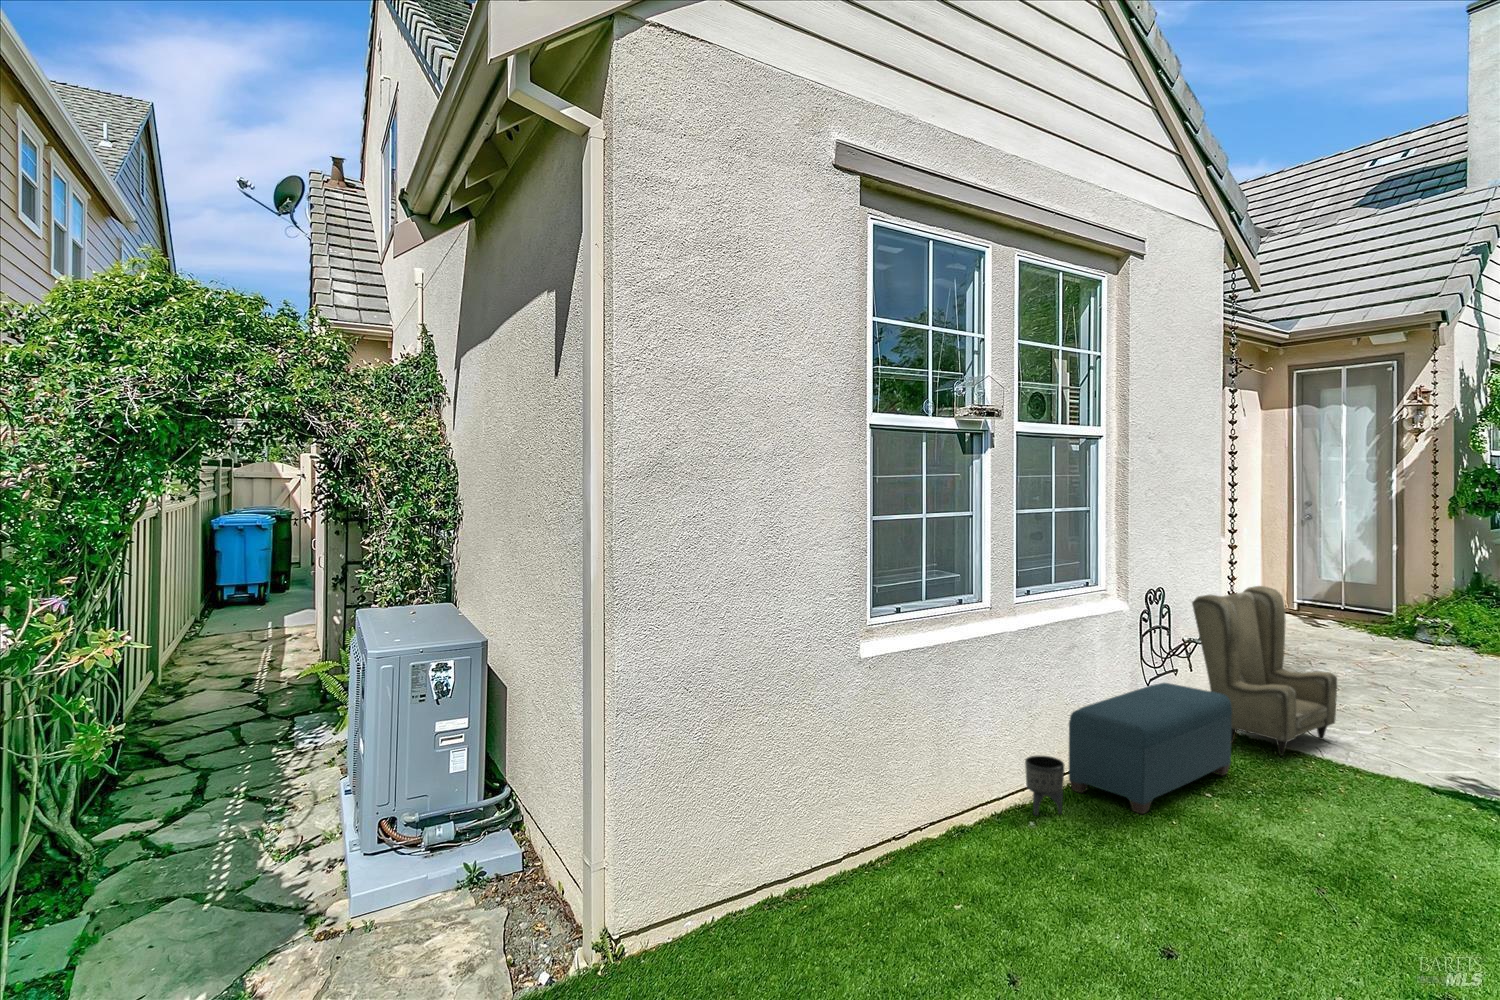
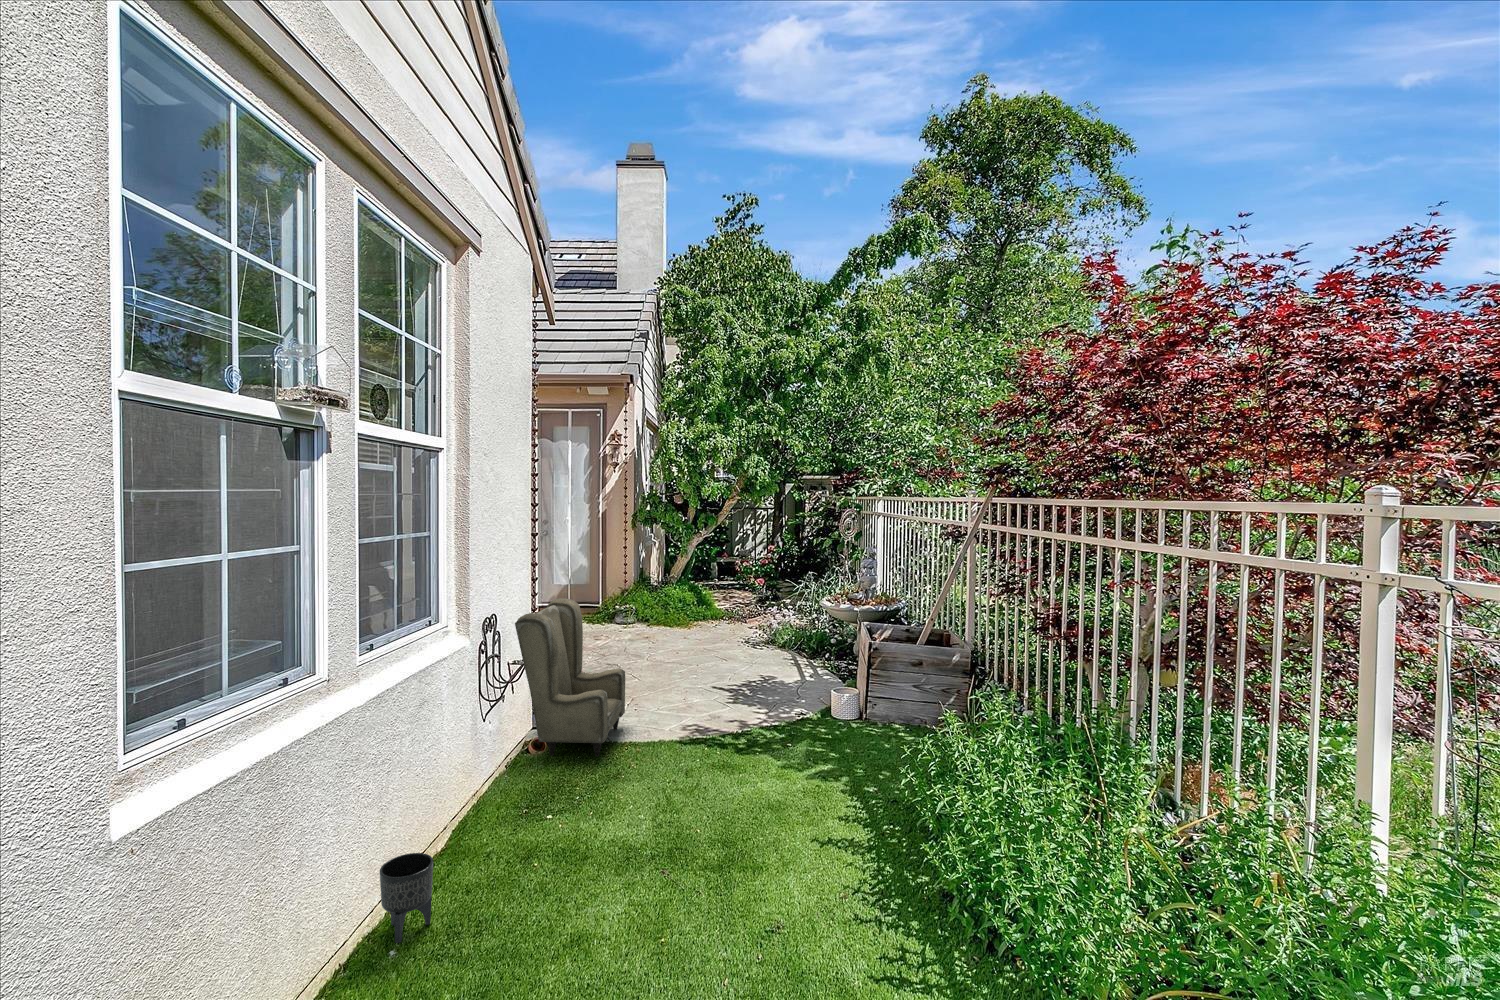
bench: present [1069,683,1232,814] -> none [423,714,571,880]

